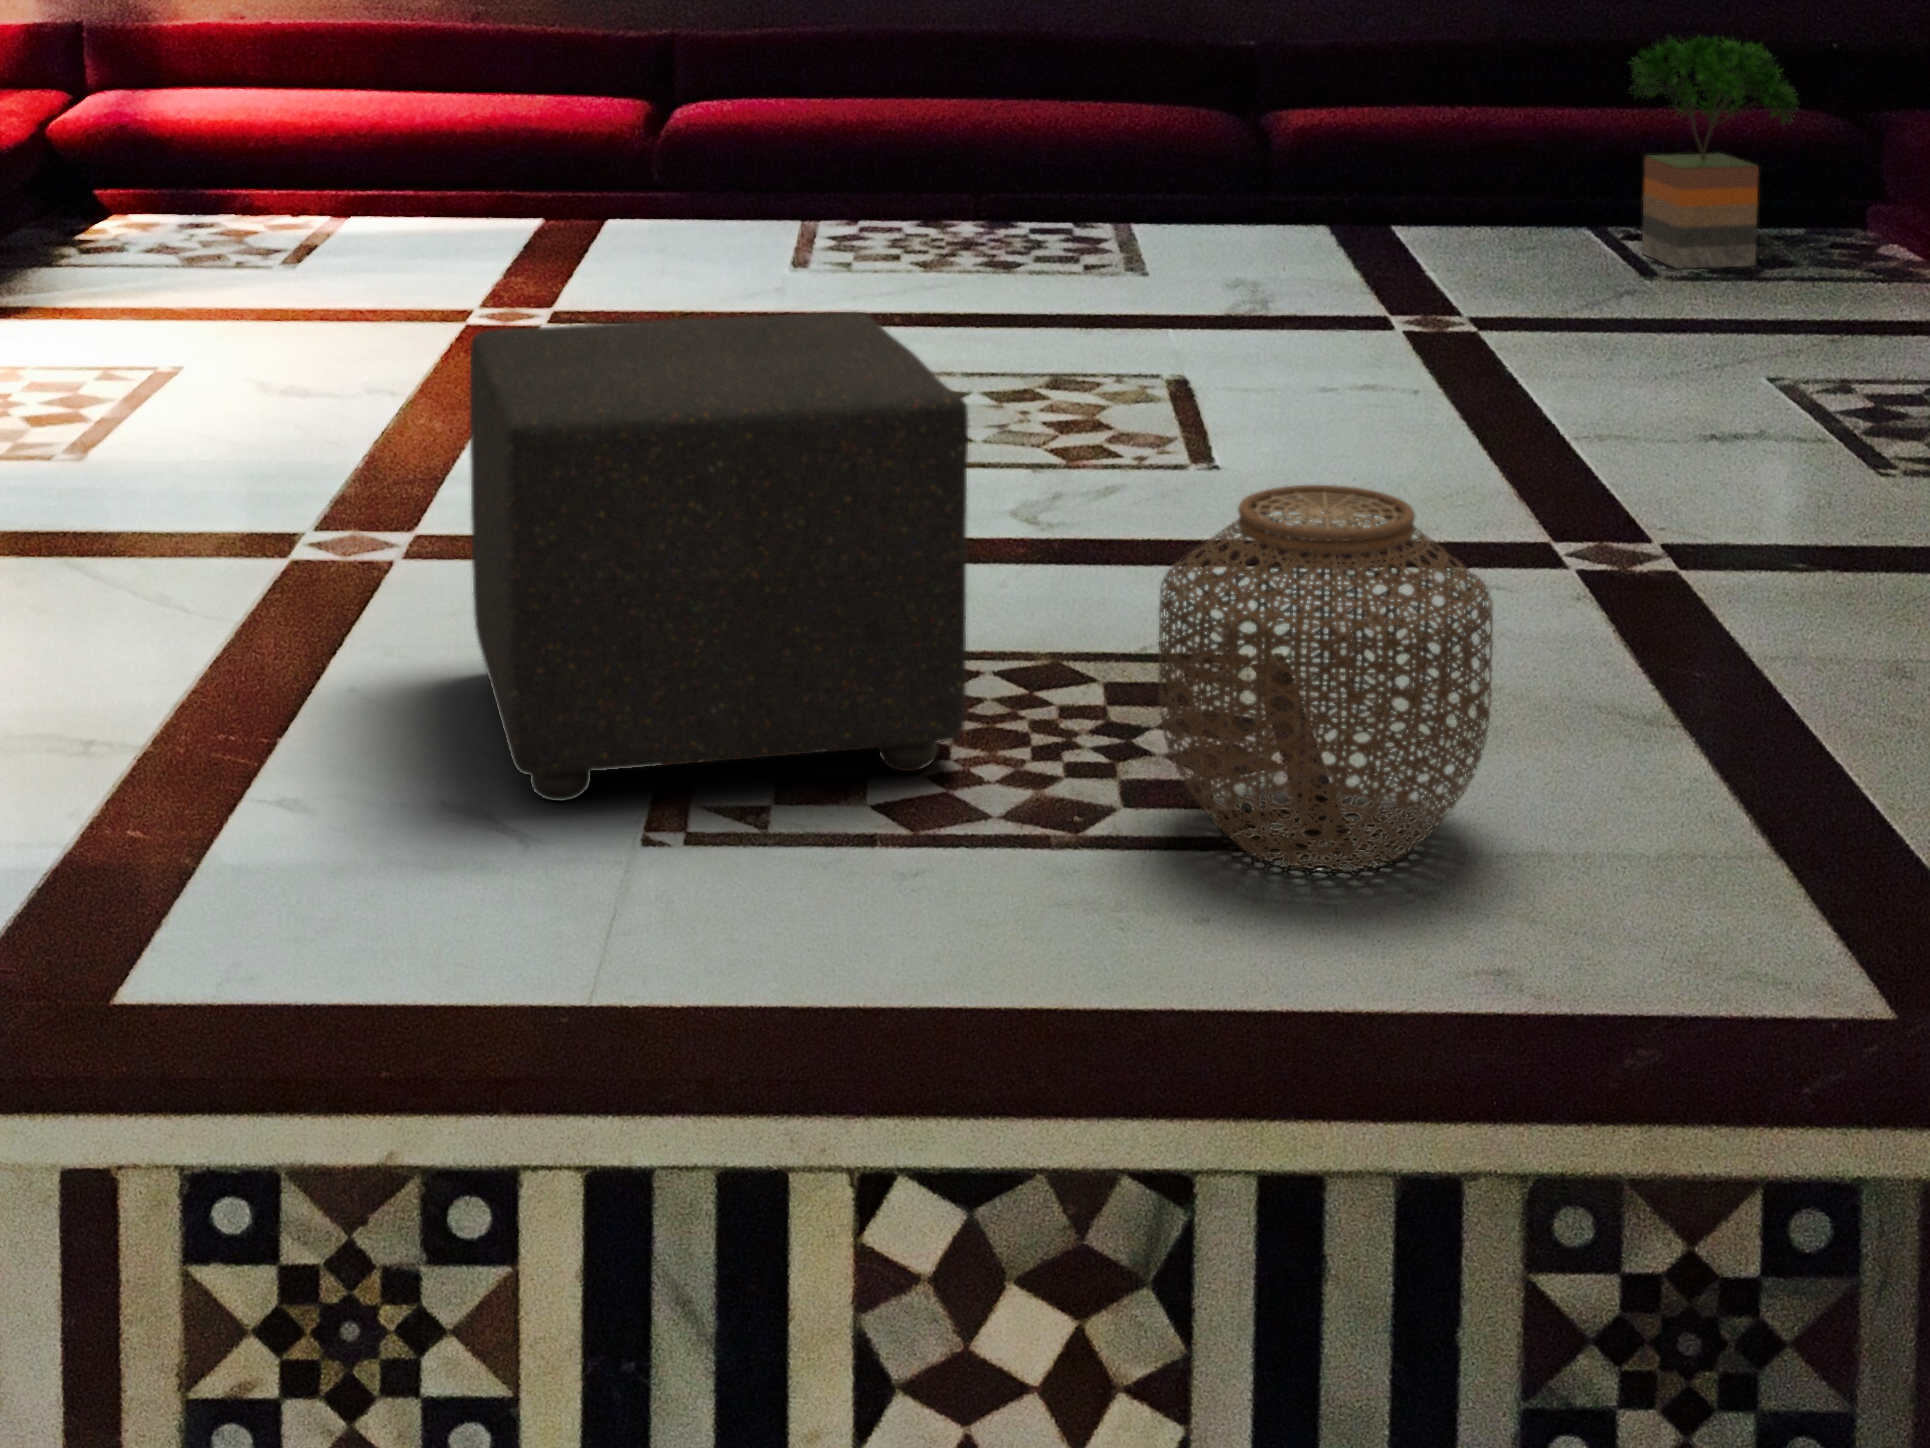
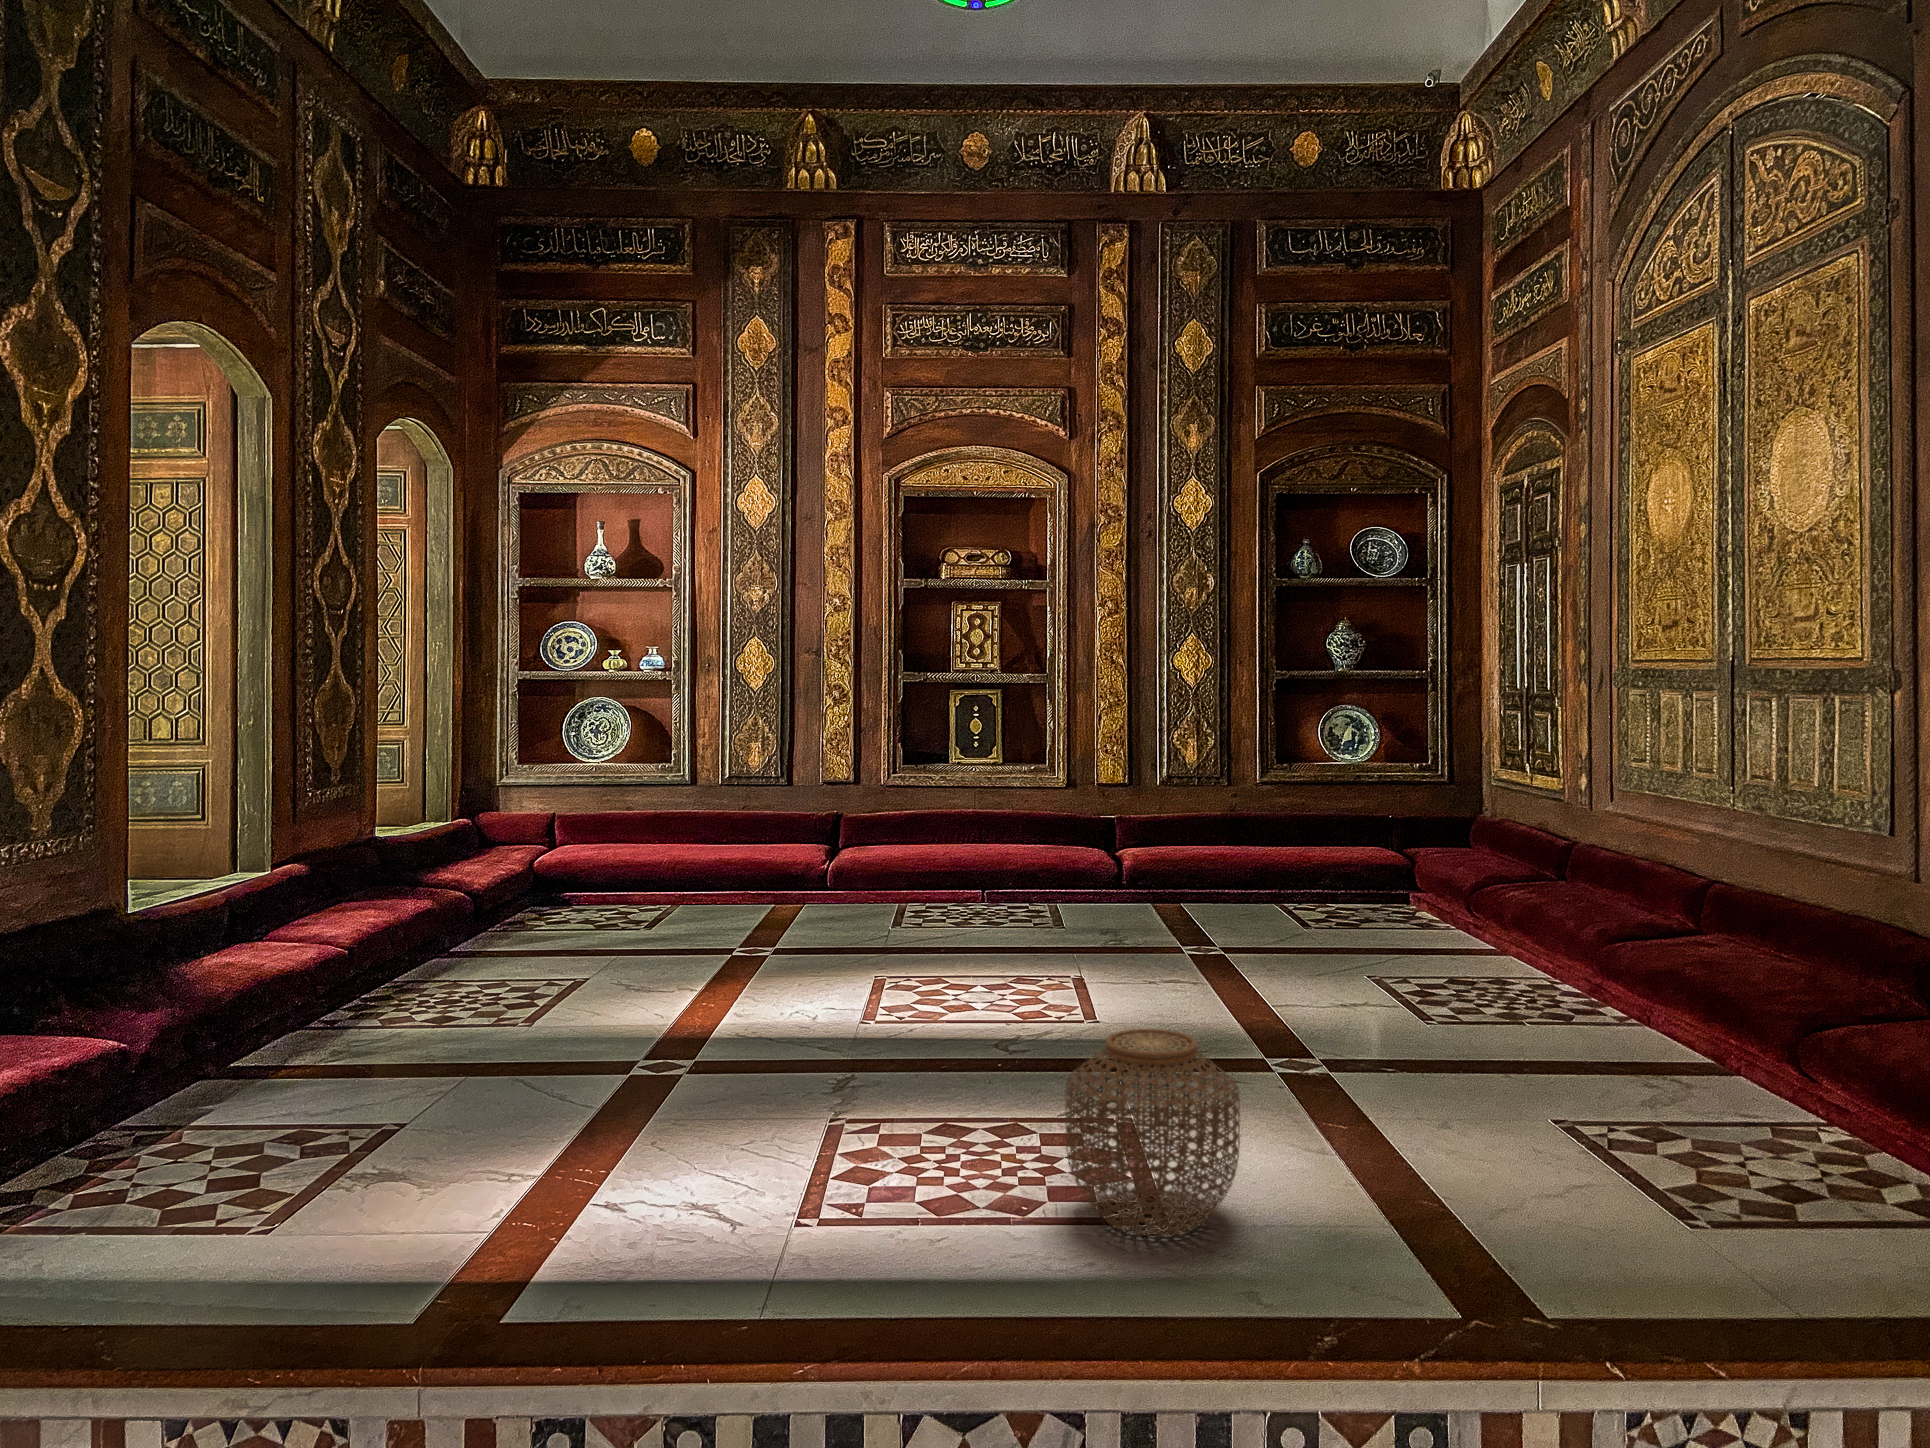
potted tree: present [1632,36,1797,269] -> none [1293,809,1379,925]
ottoman: present [470,312,968,801] -> none [715,942,966,1201]

